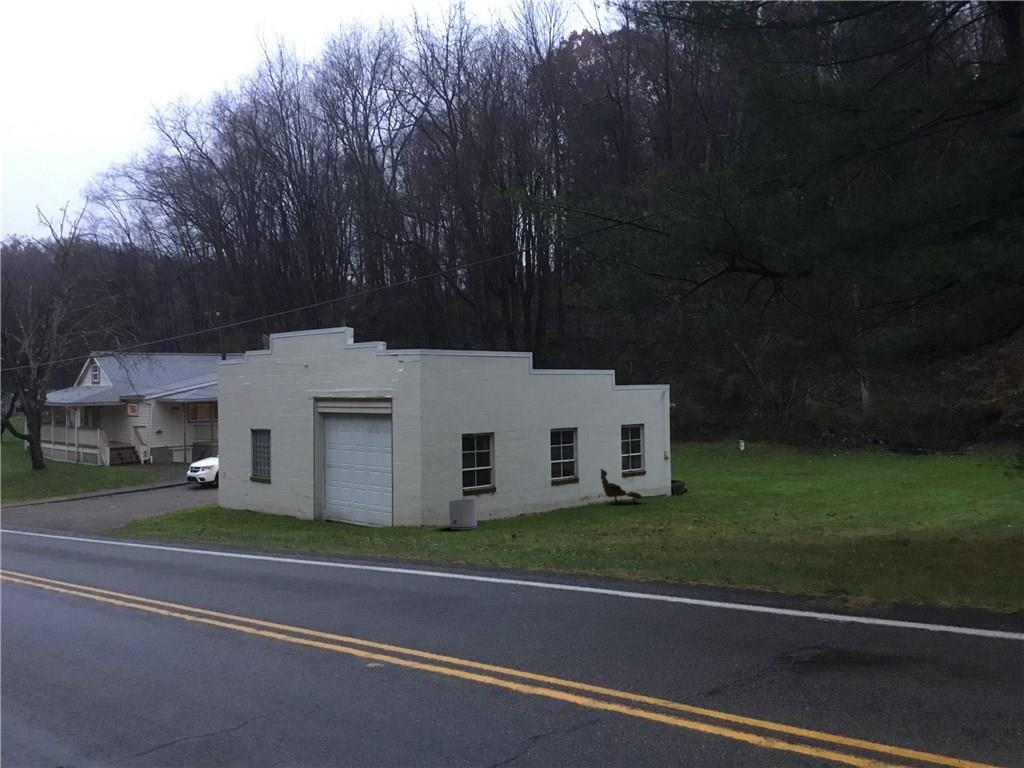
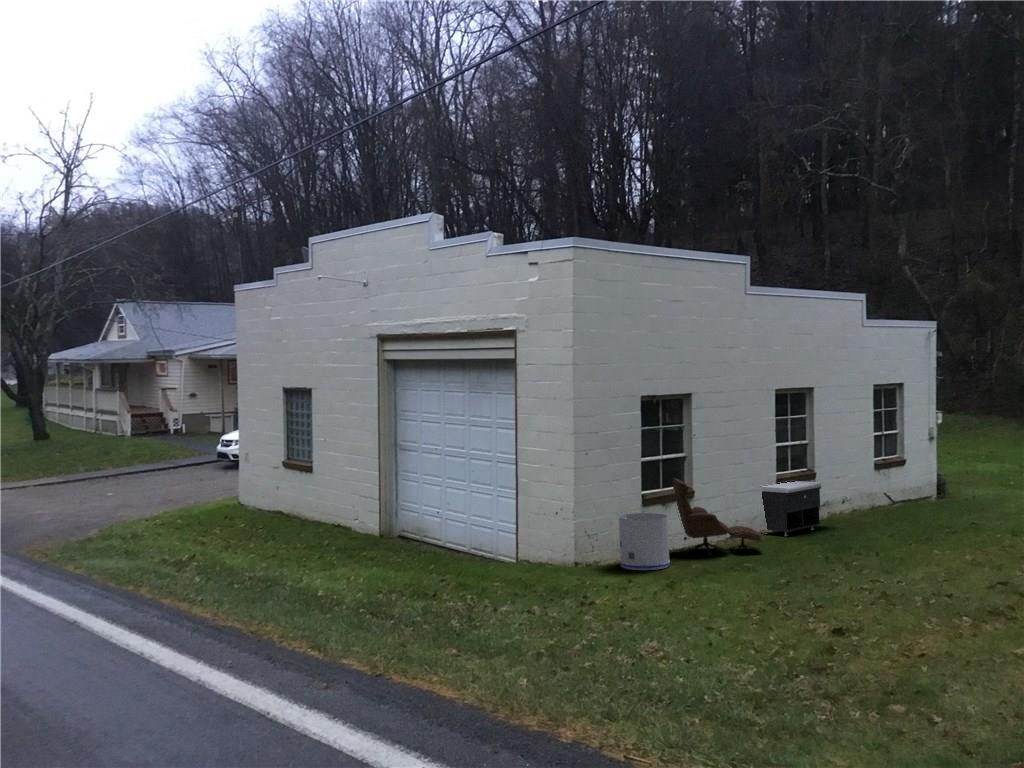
lounge chair: present [600,469,642,505] -> present [672,478,761,556]
storage bench: none [537,484,577,515] -> present [761,481,821,536]

